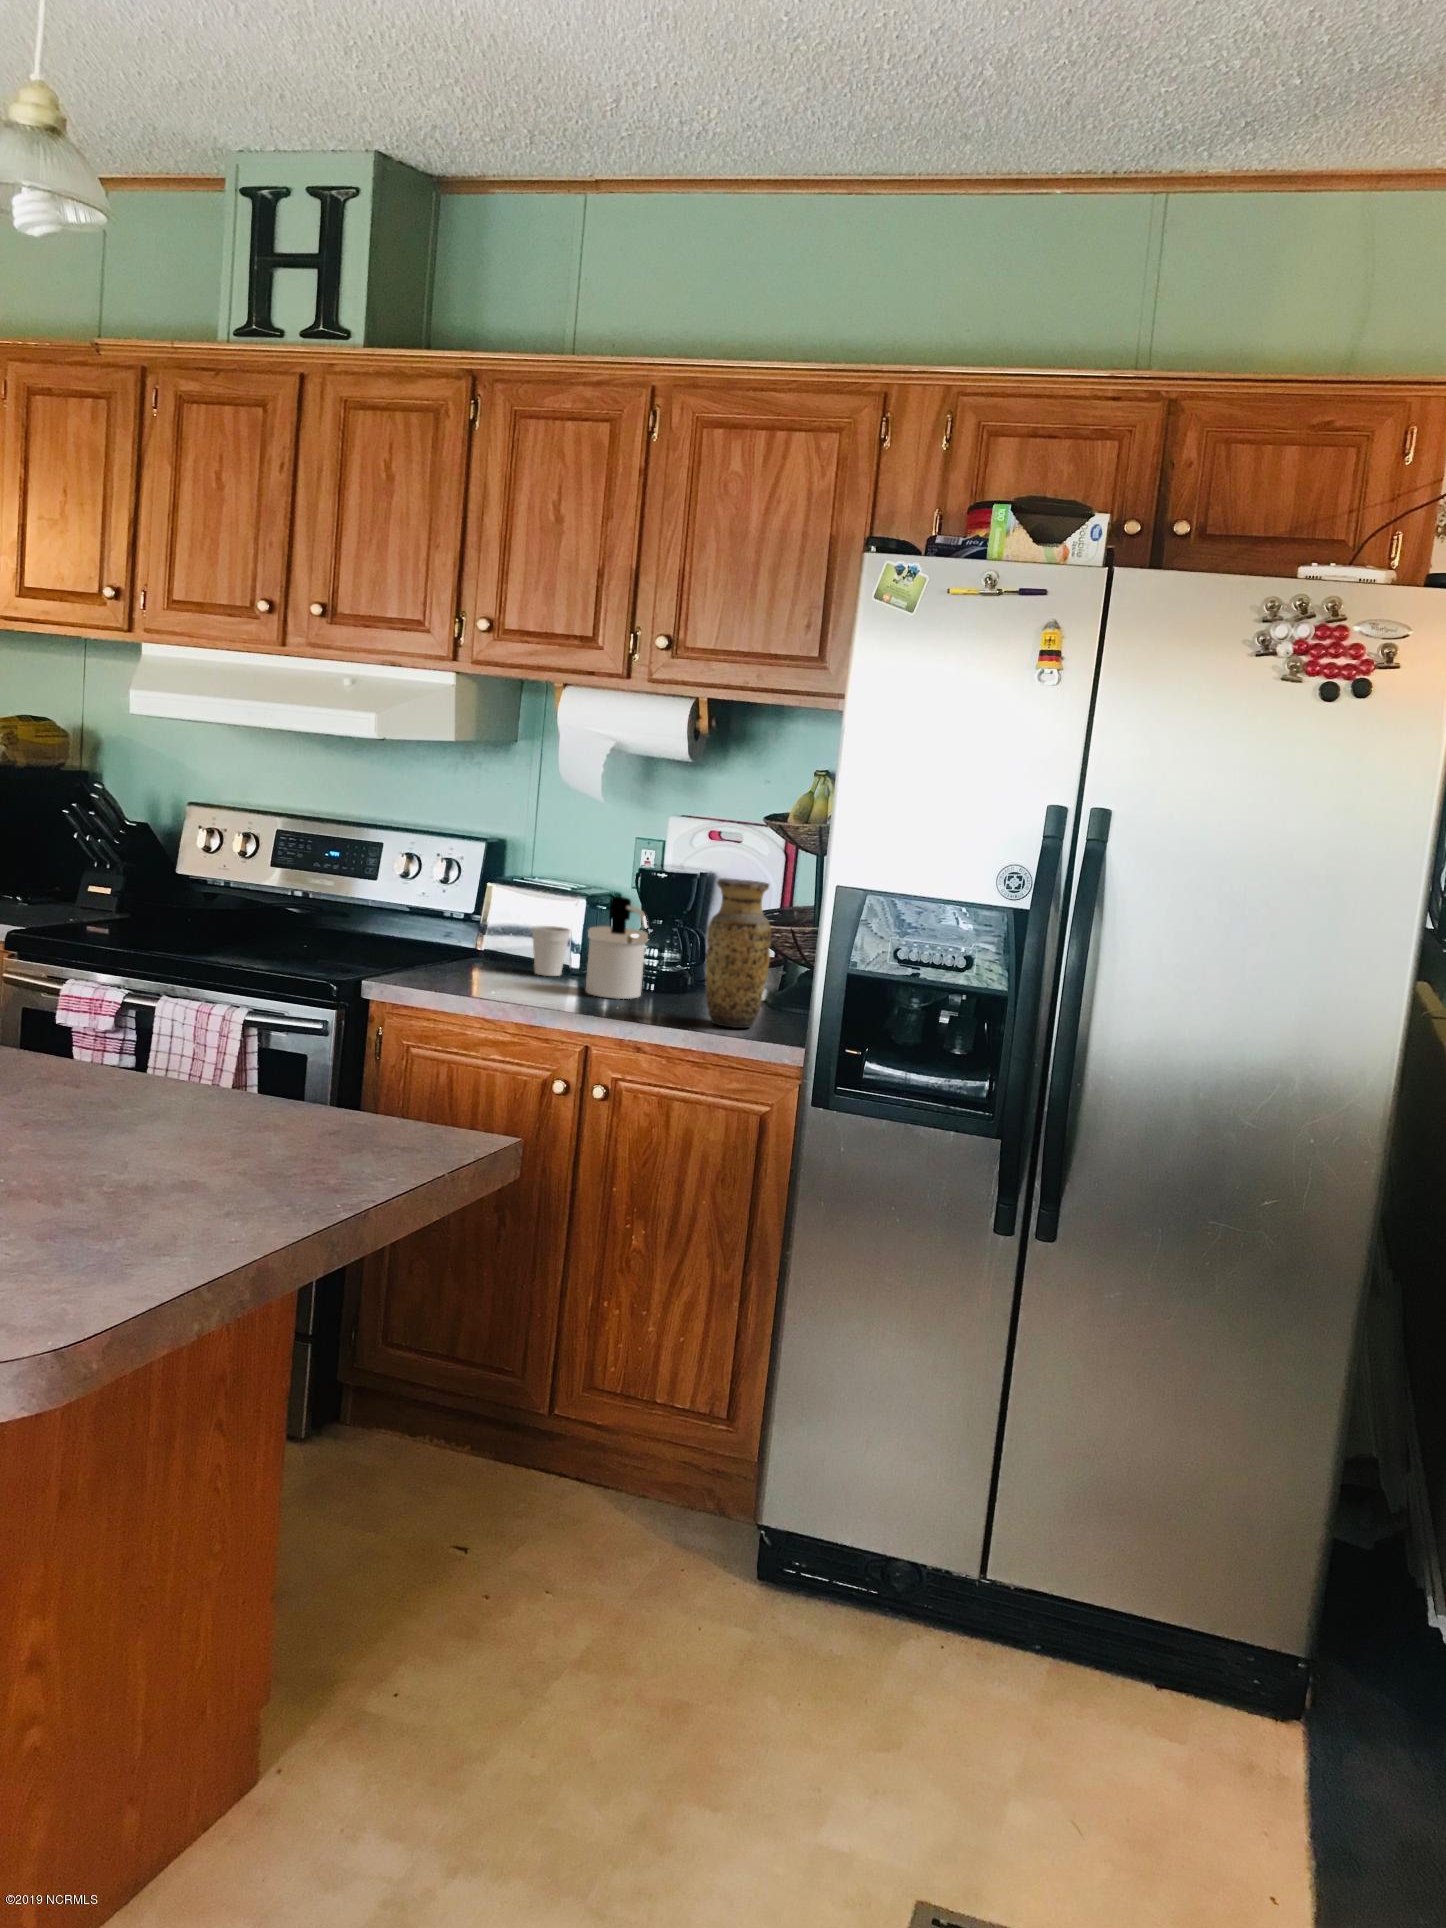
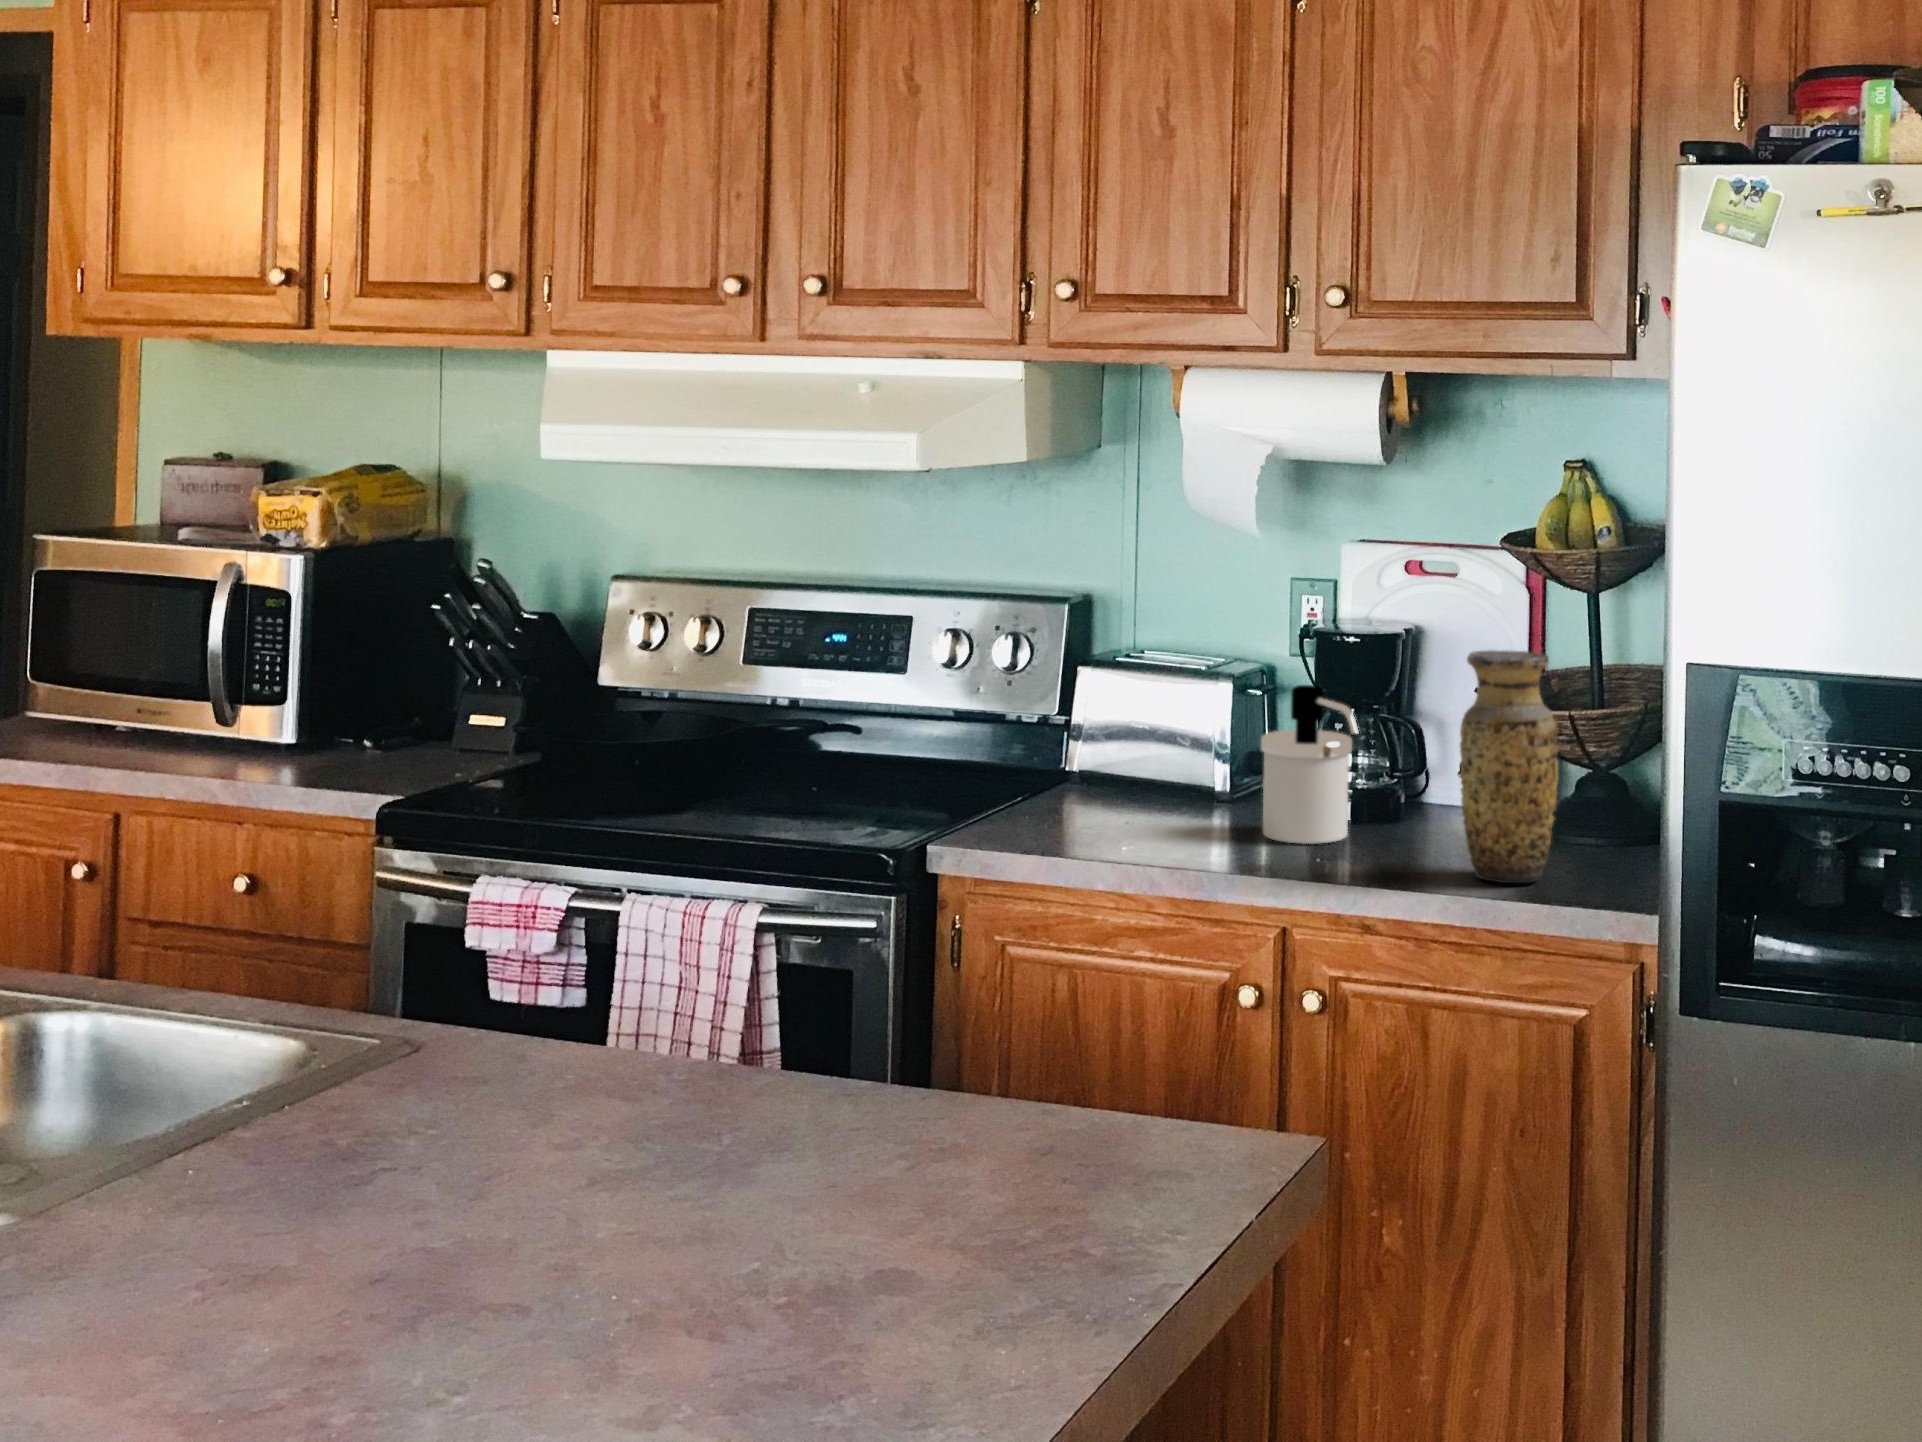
cup: present [532,926,570,976] -> none [1163,731,1222,810]

